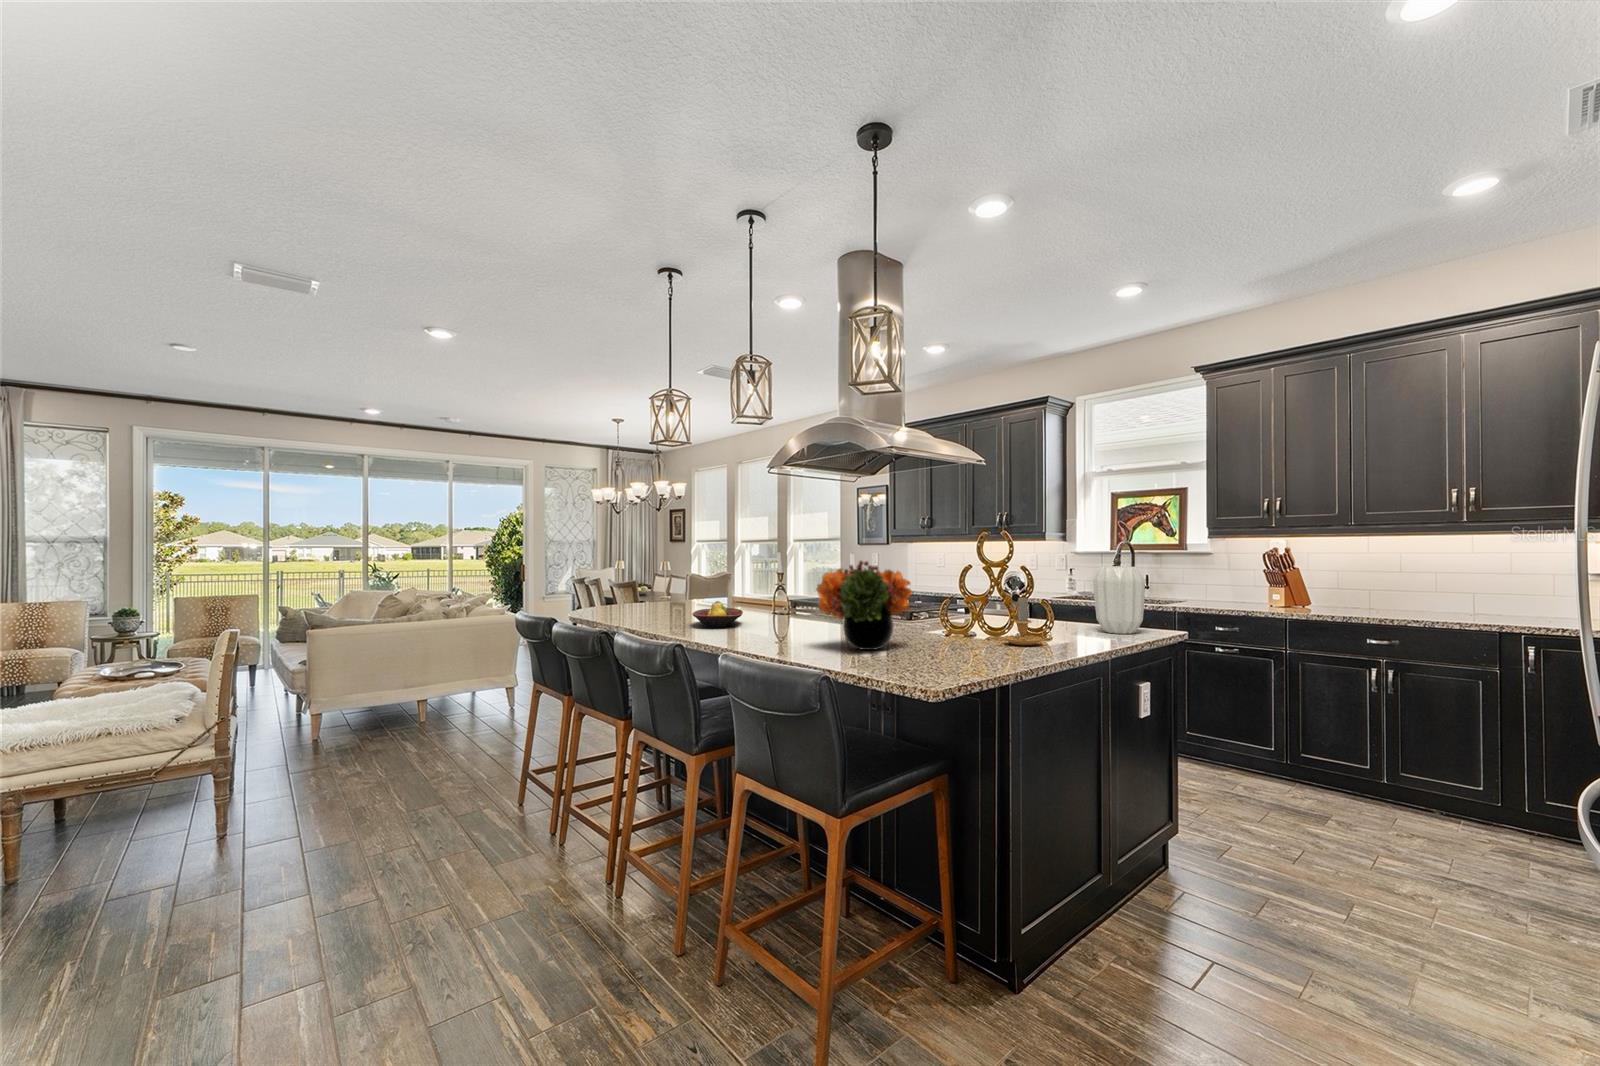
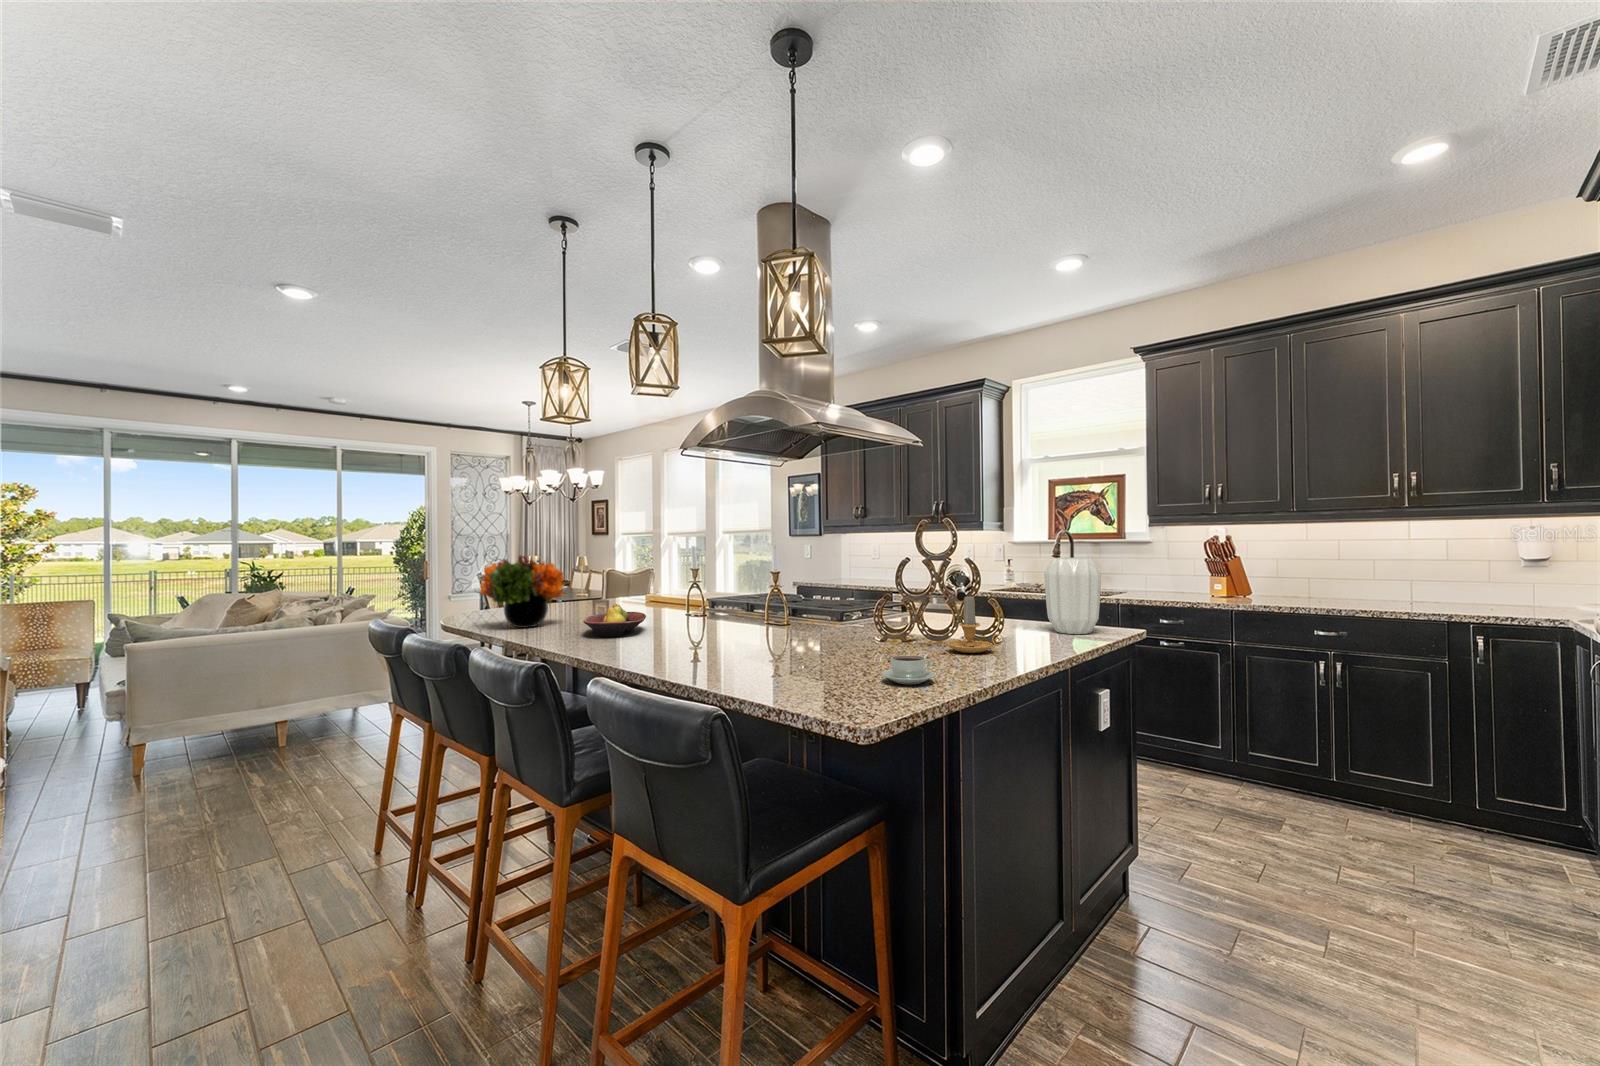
flower arrangement: present [816,561,912,650] -> present [480,555,564,628]
coffee cup: none [946,642,990,665] -> present [882,655,935,684]

